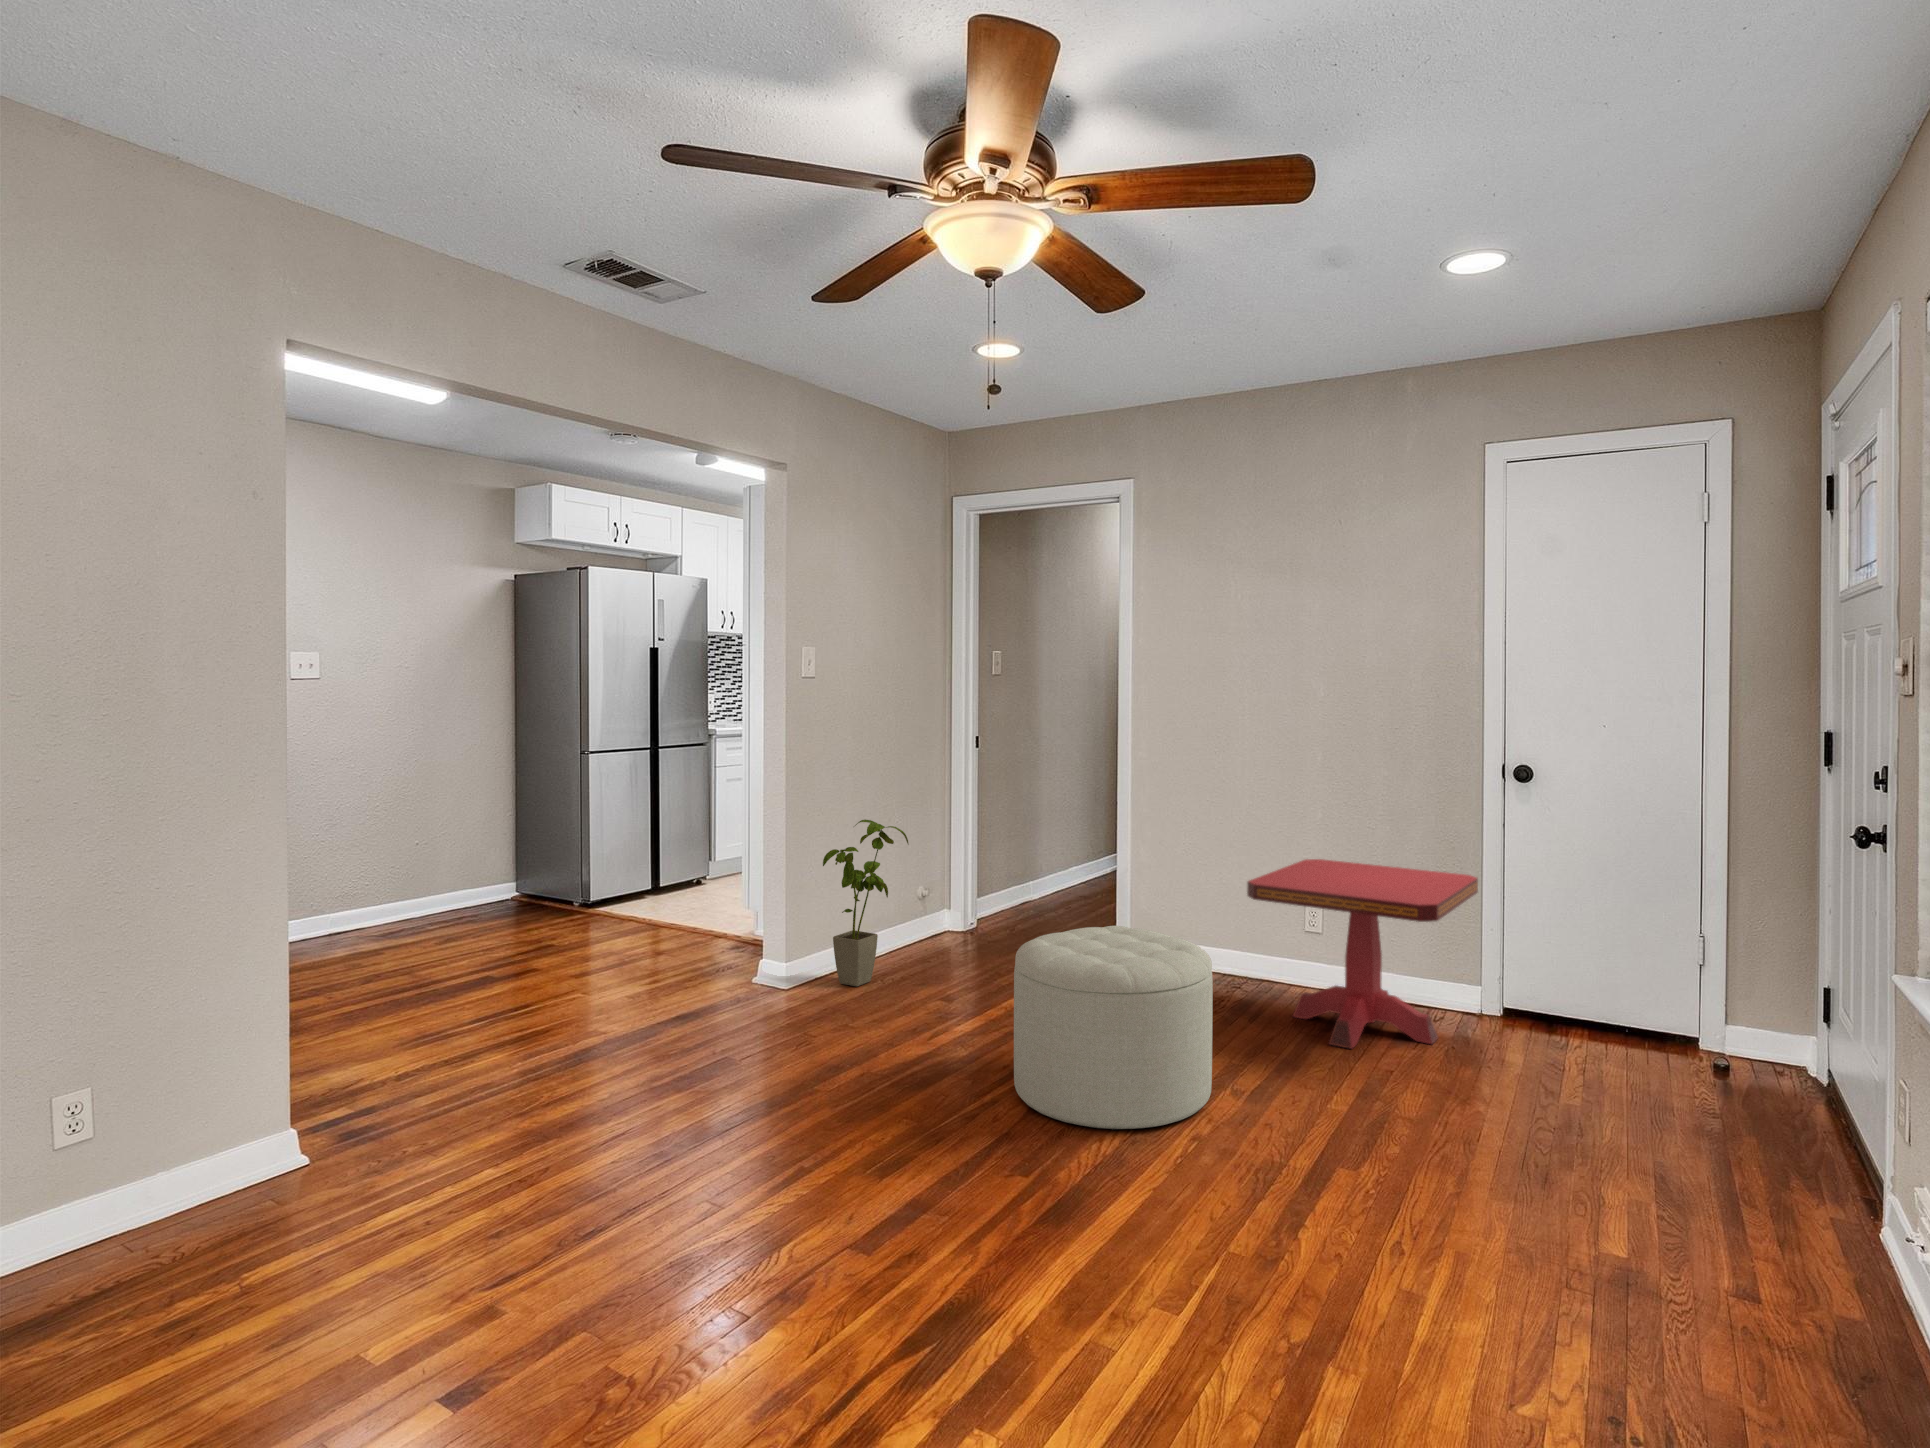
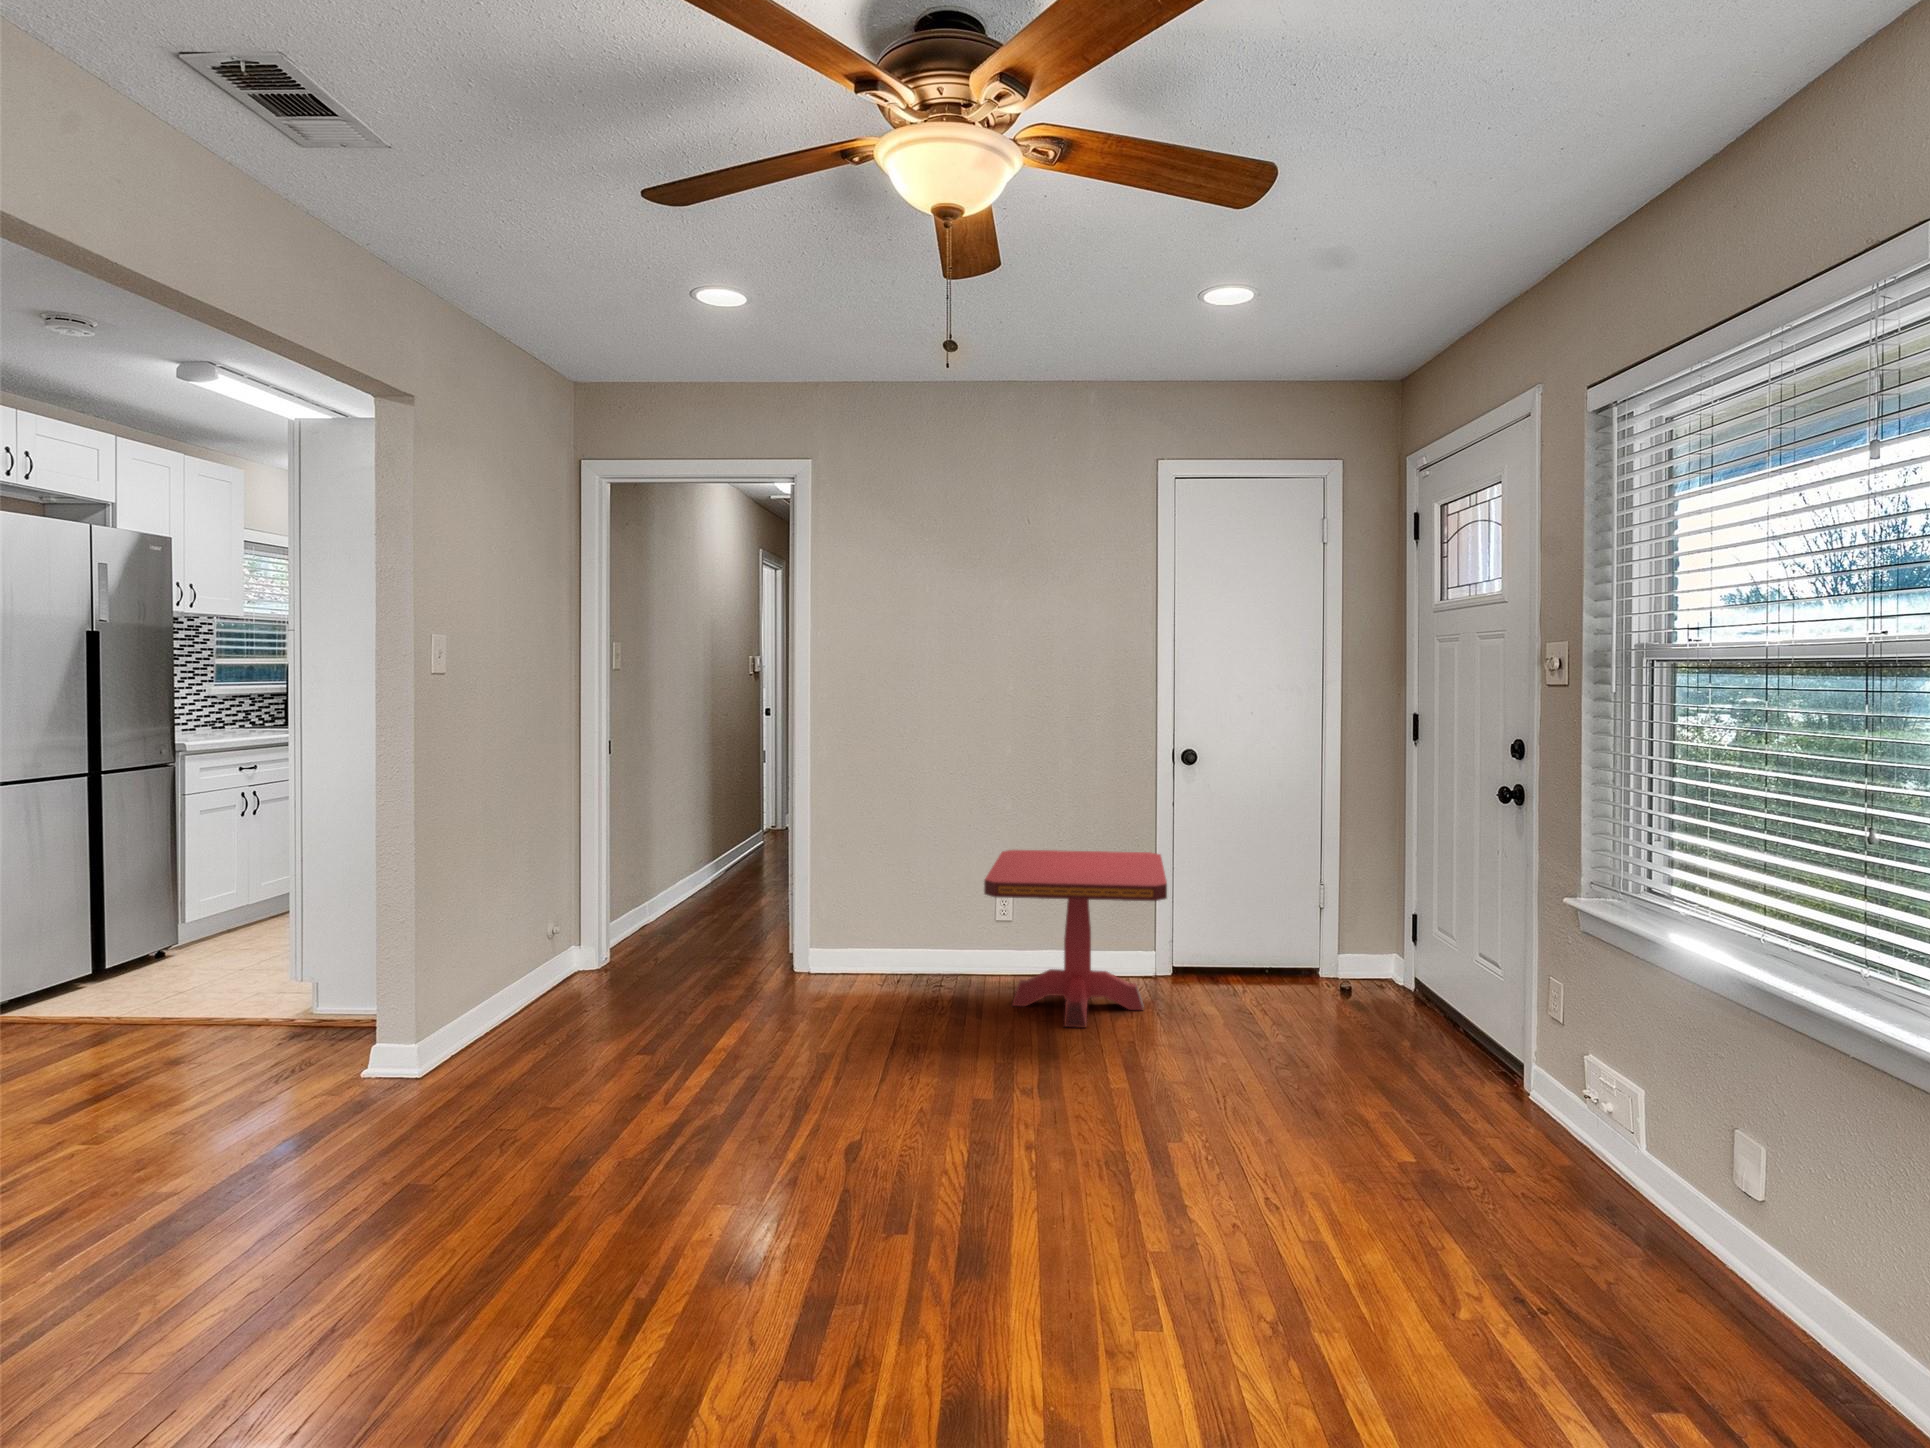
house plant: present [823,820,908,987] -> none [472,852,581,1057]
ottoman: present [1014,926,1213,1130] -> none [807,943,1016,1163]

